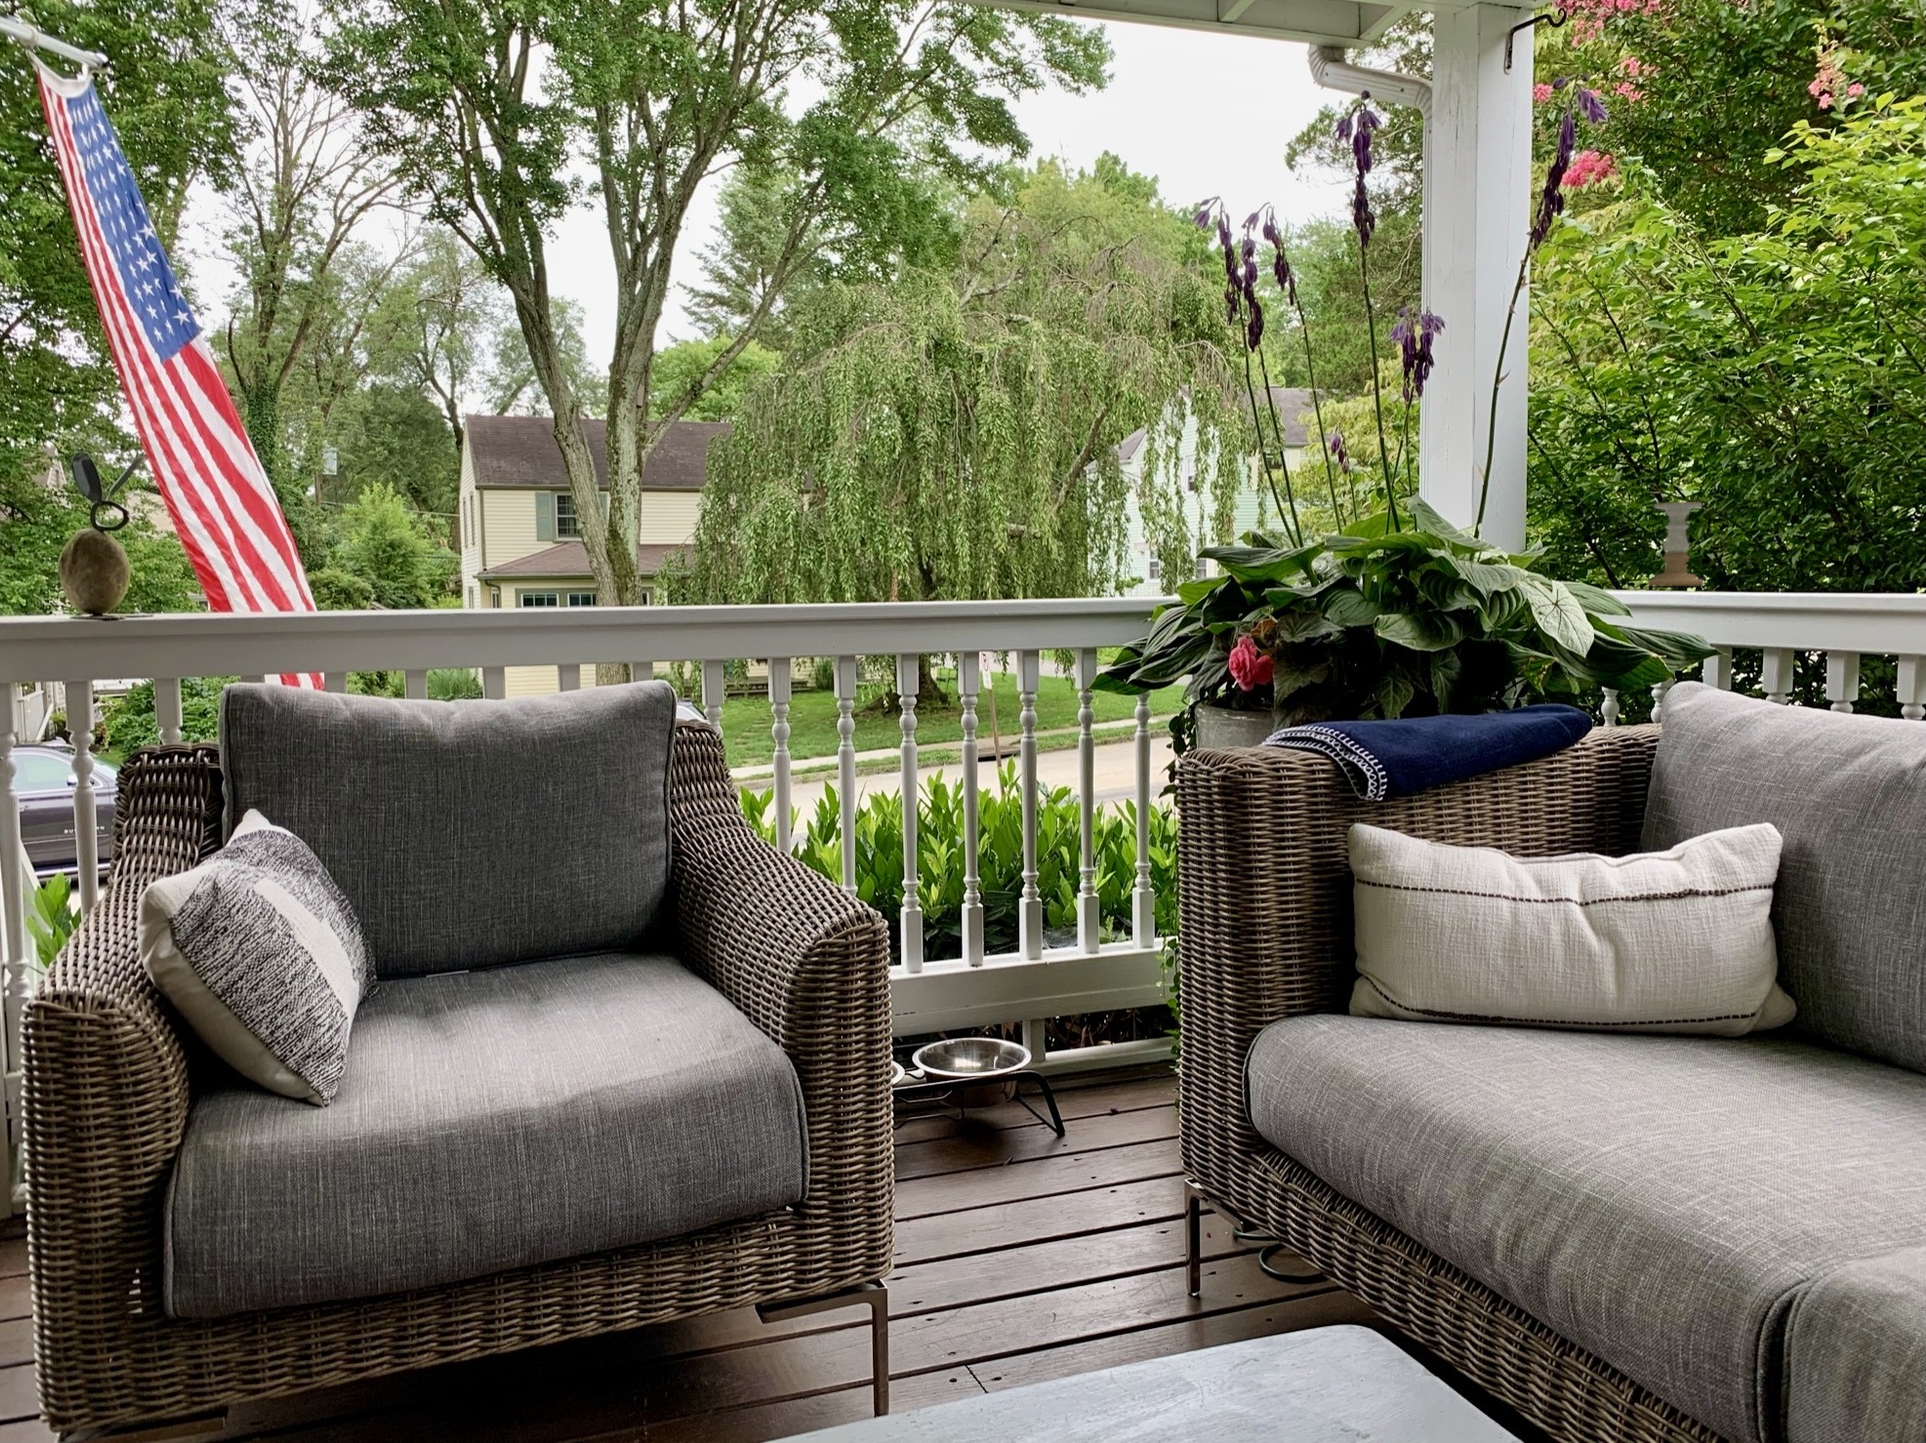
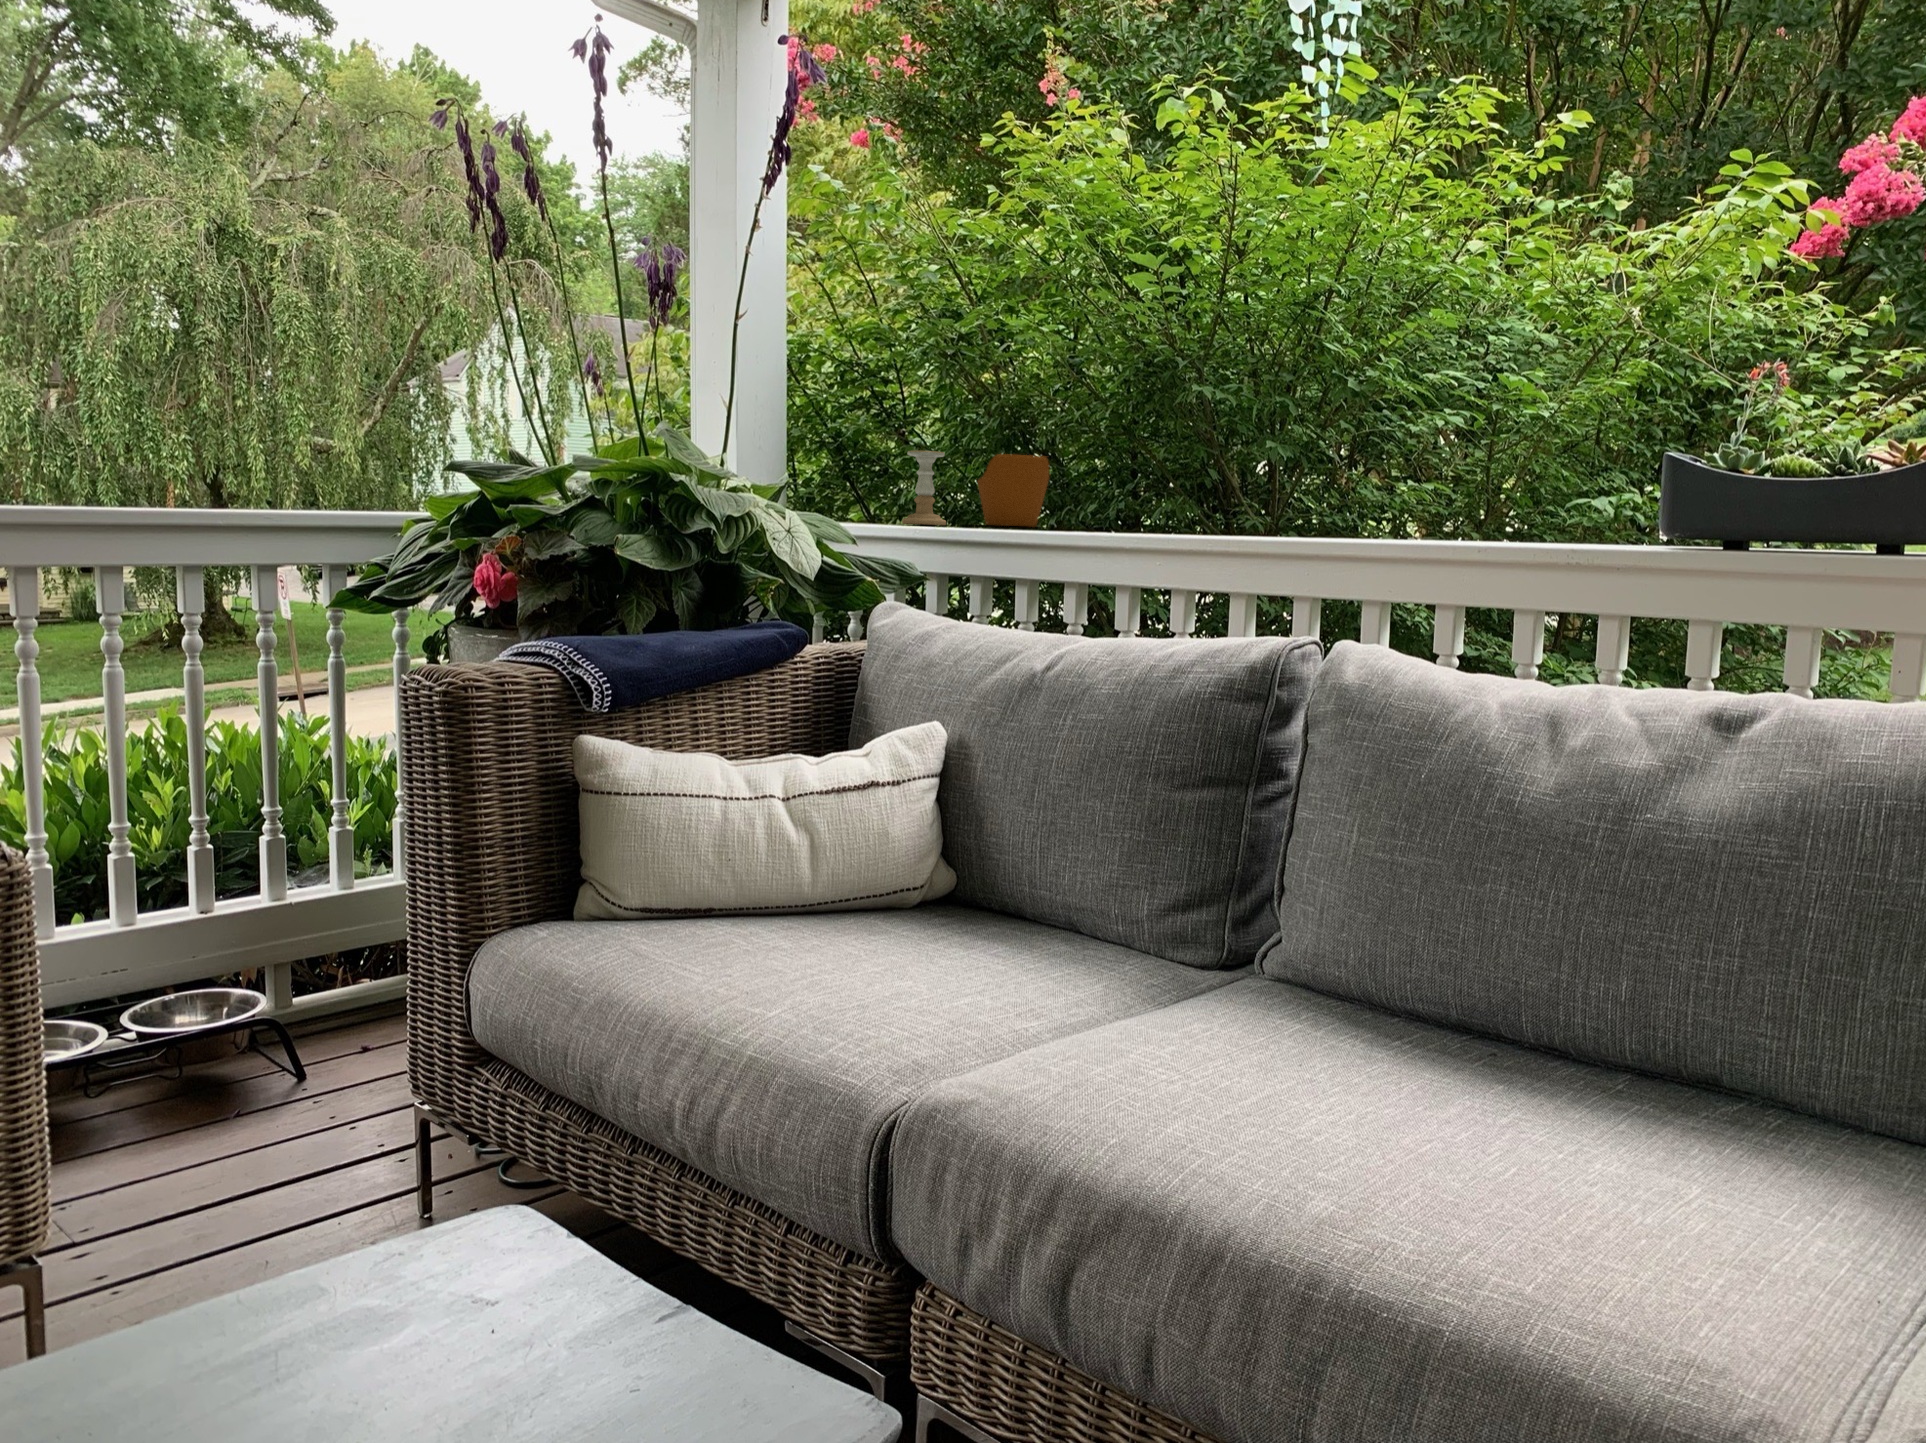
flower pot: none [1735,499,1846,583] -> present [978,454,1049,527]

